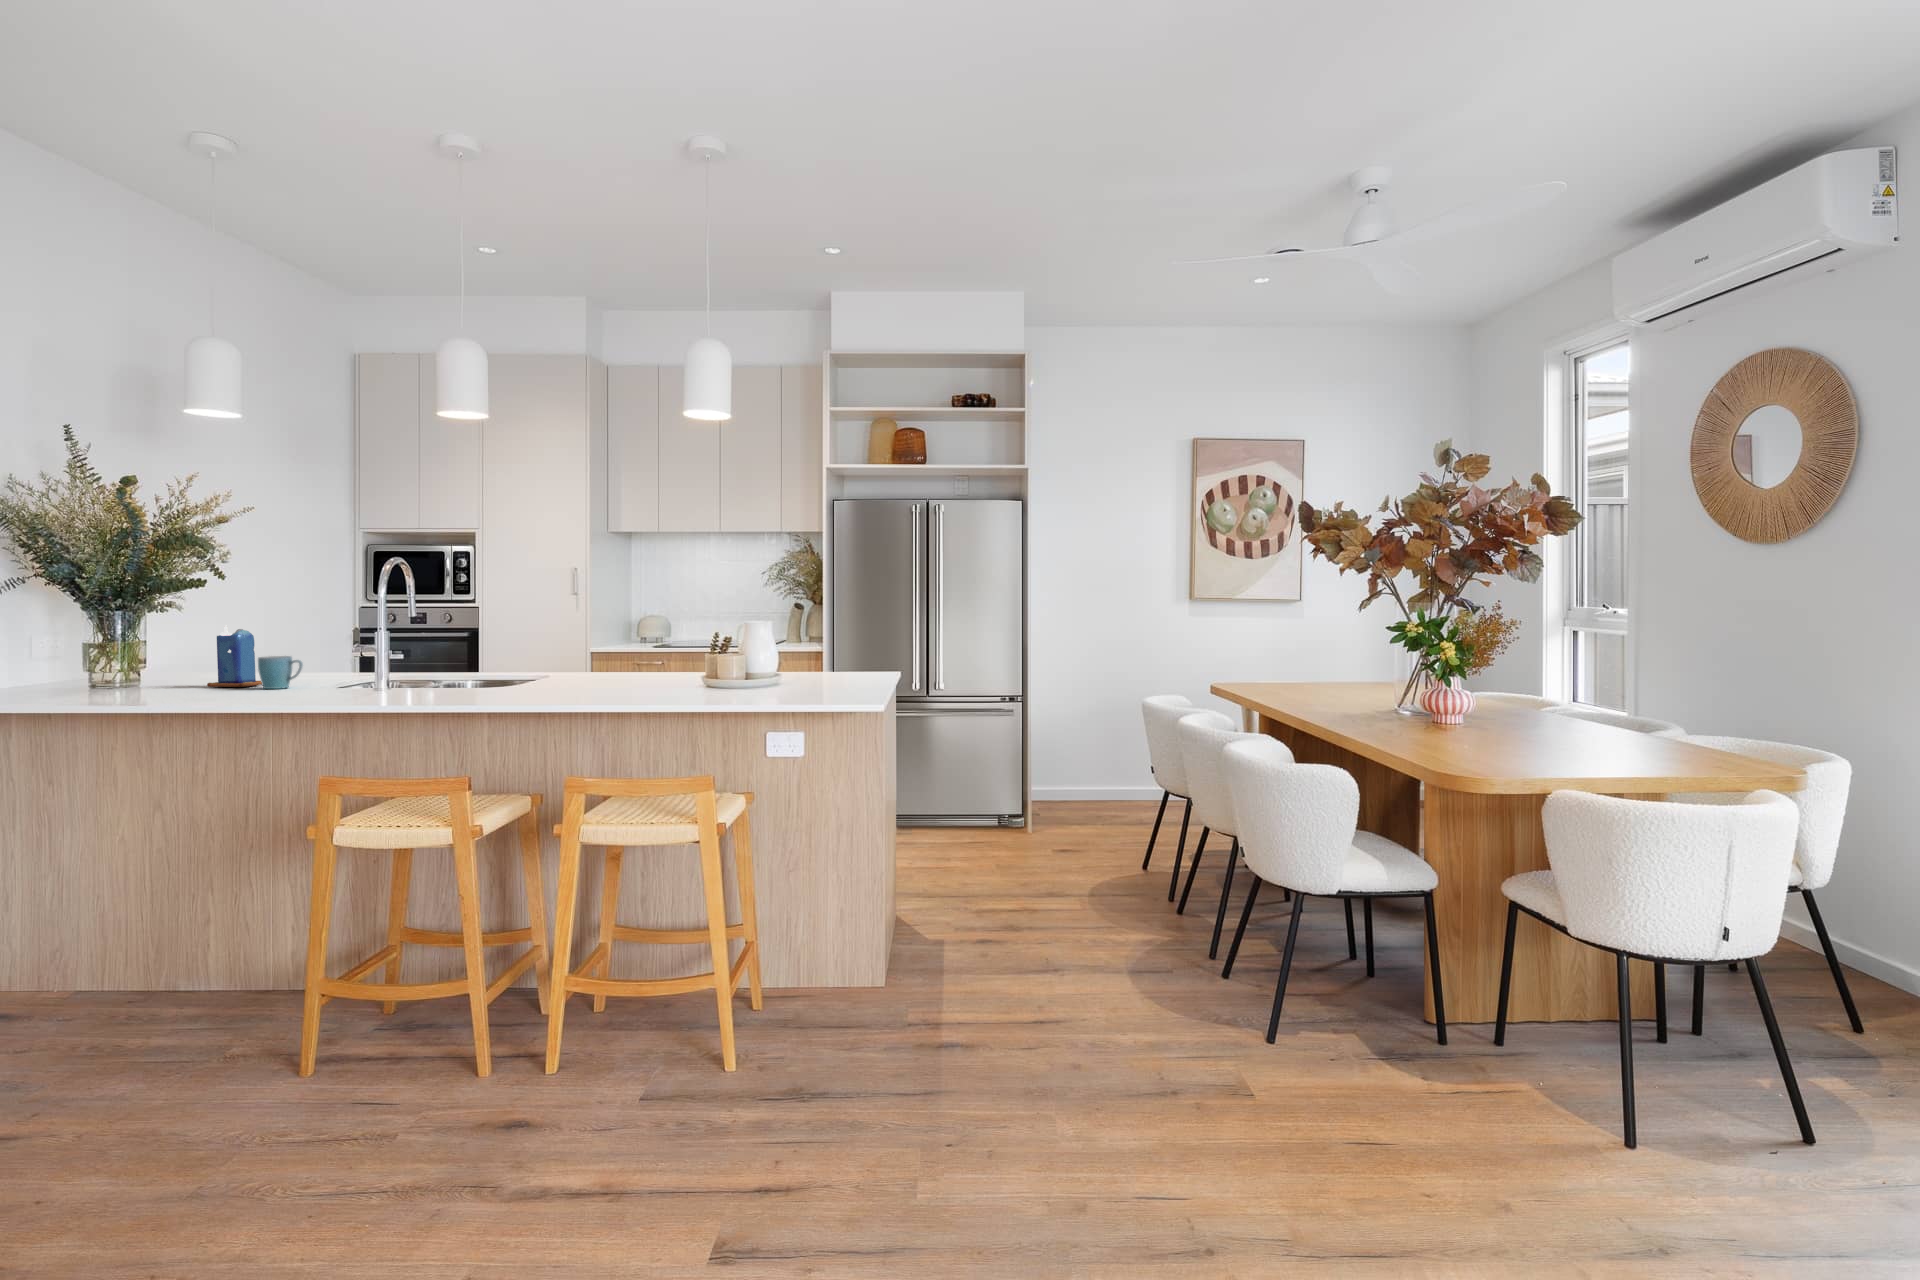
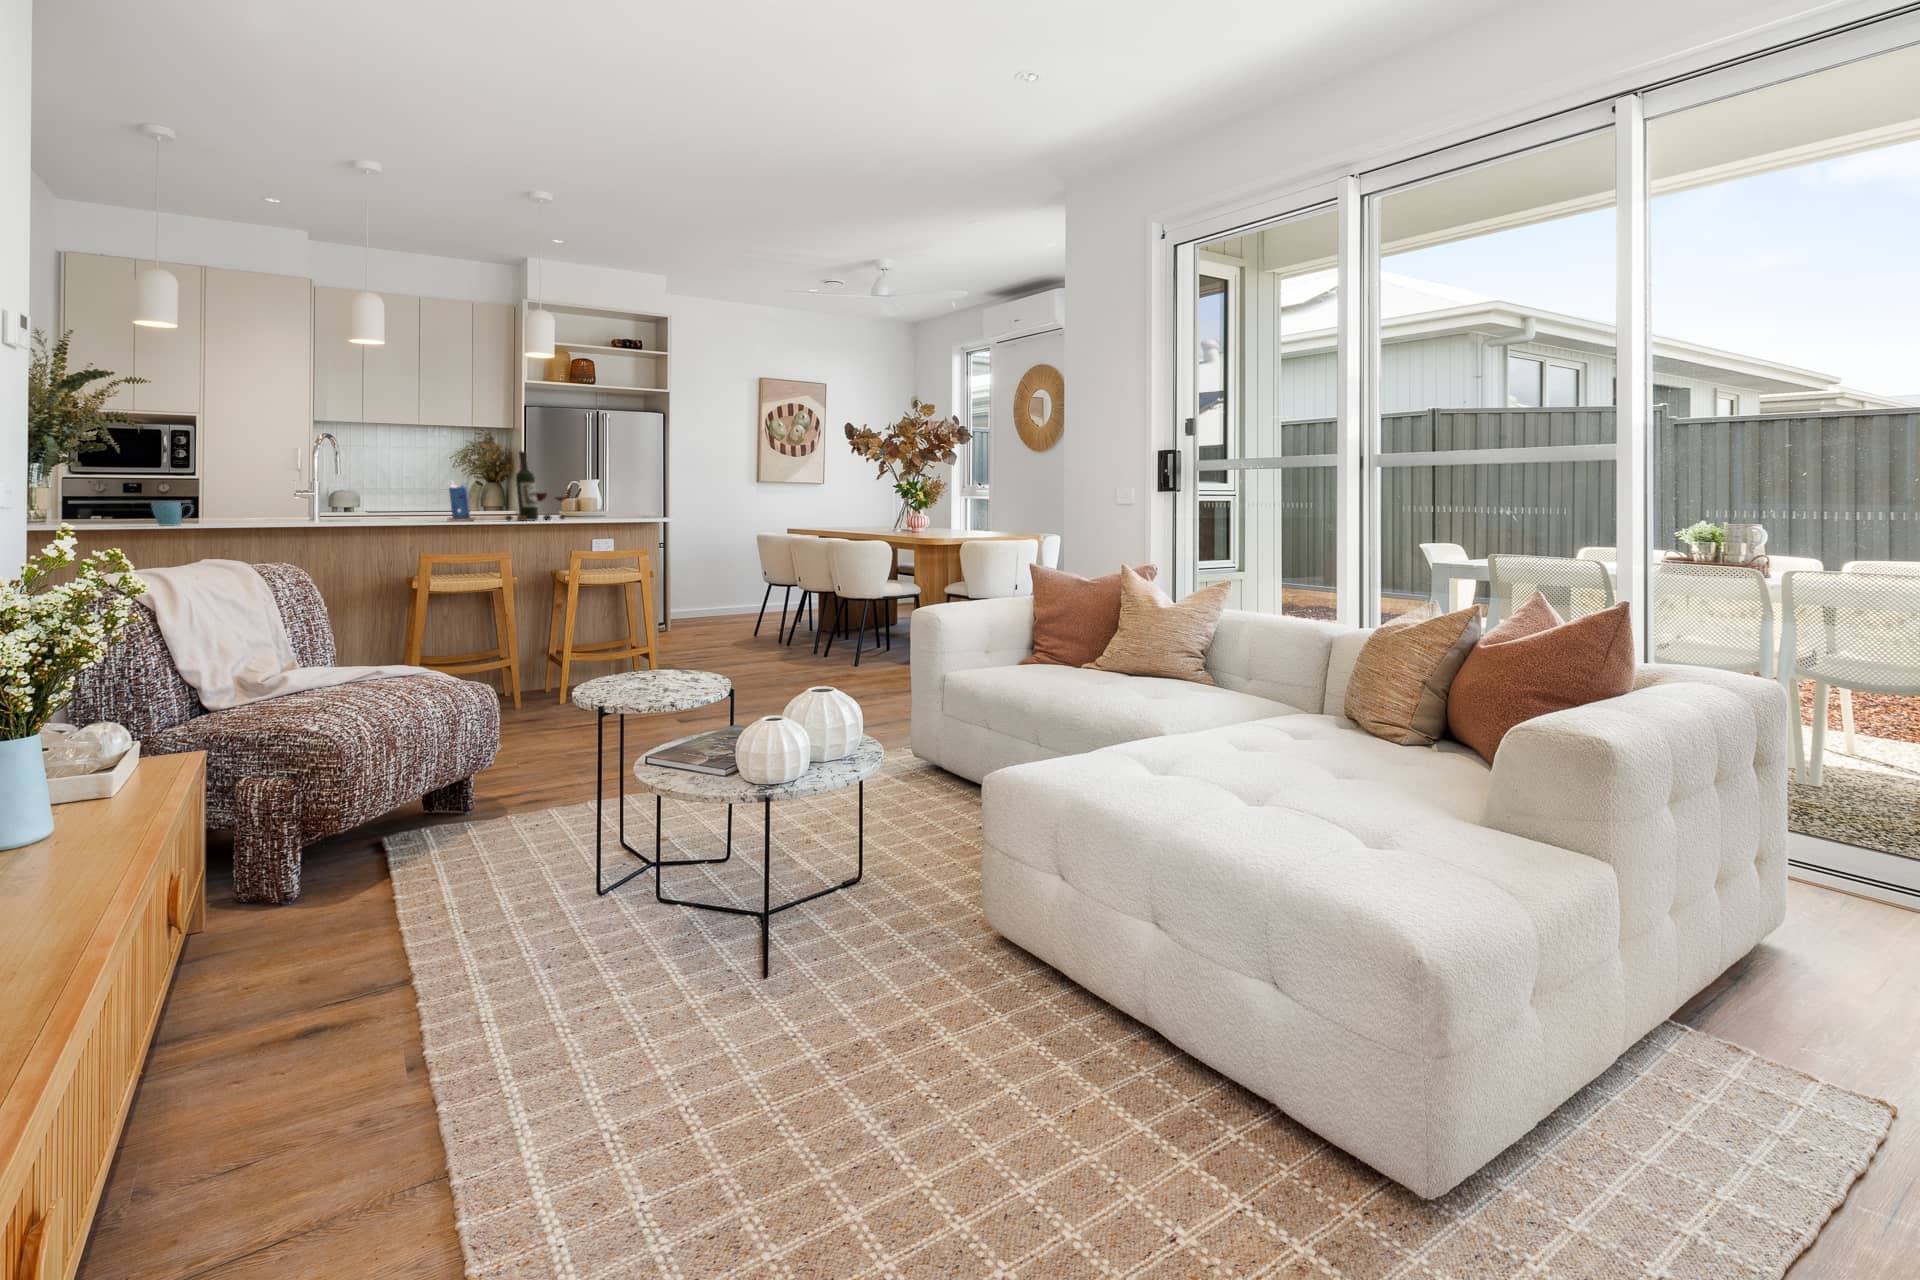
wine bottle: none [649,579,765,694] -> present [506,451,566,521]
candle: present [207,625,262,687] -> present [448,483,475,521]

